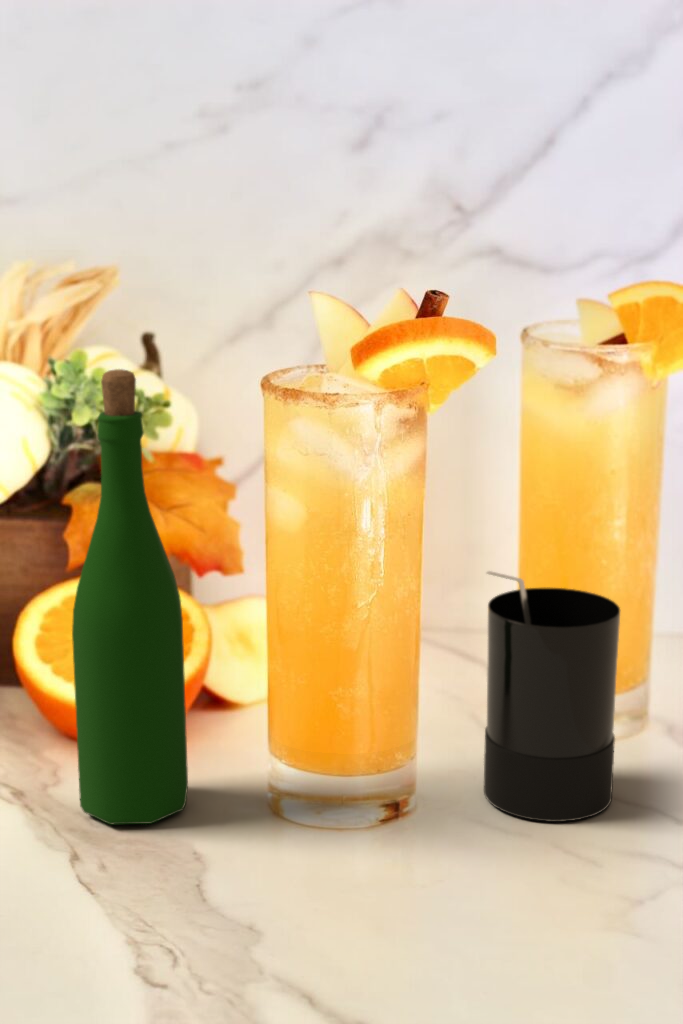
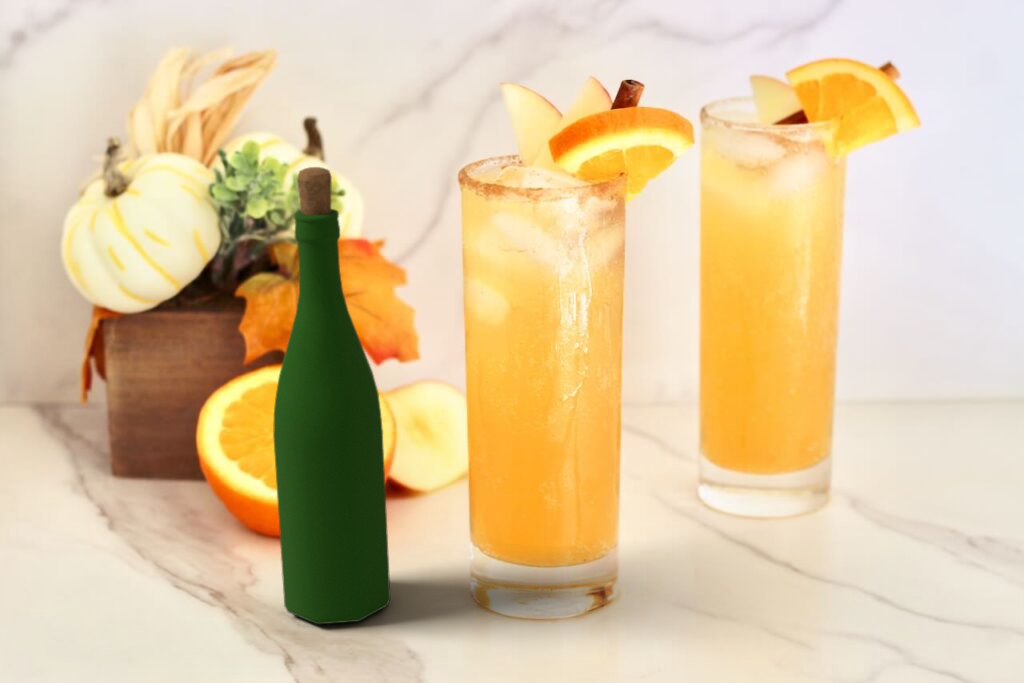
candle: present [484,571,620,822] -> none [680,356,817,602]

